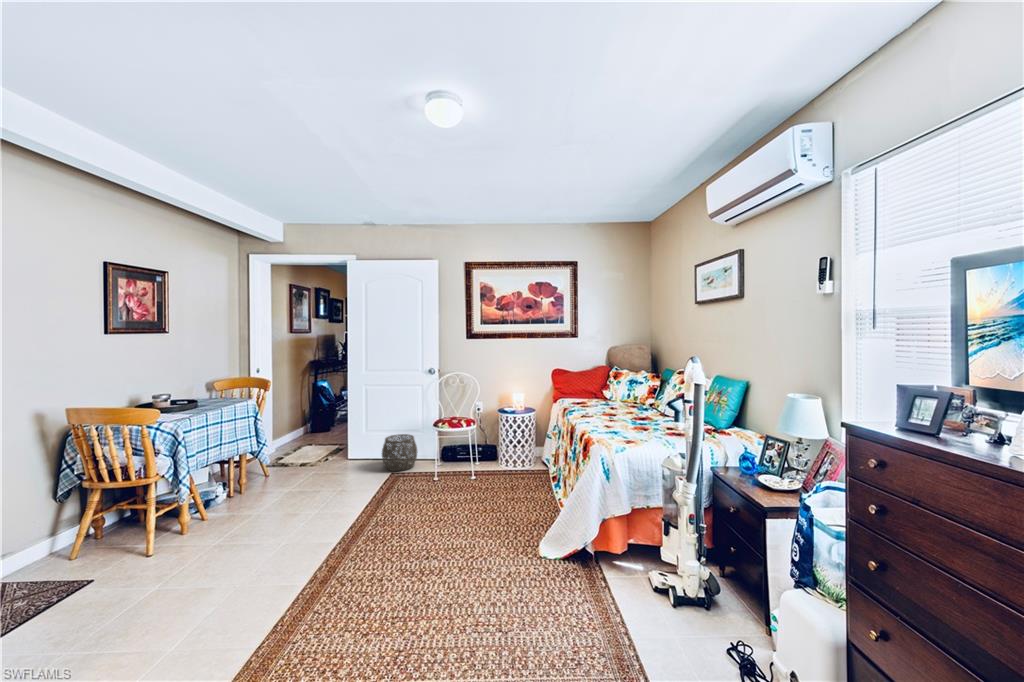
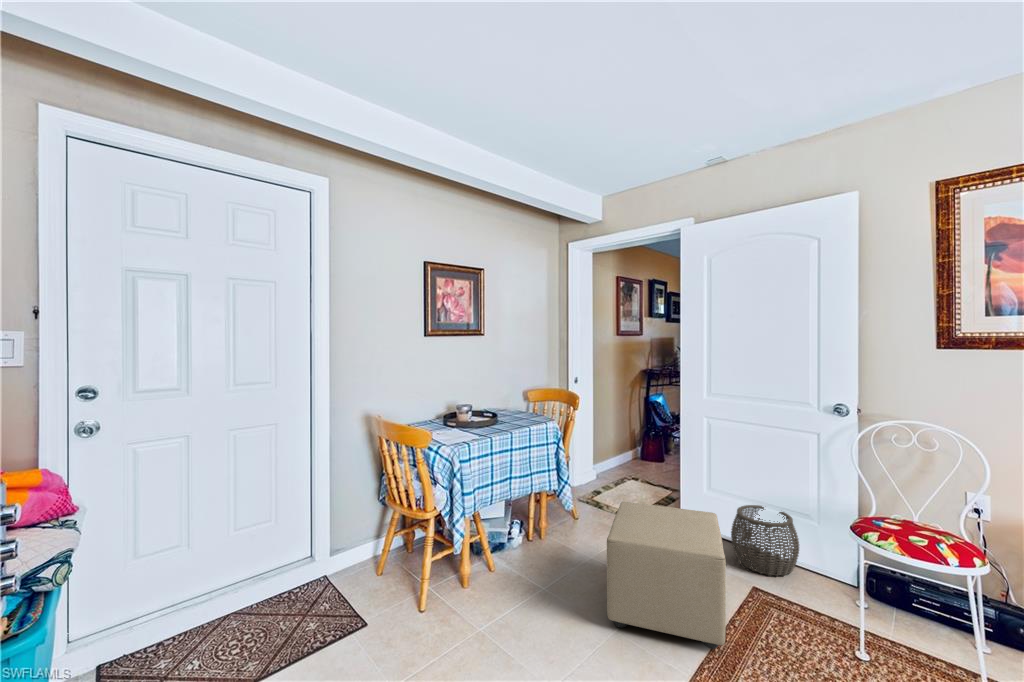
ottoman: none [310,438,382,515] -> present [607,502,726,649]

